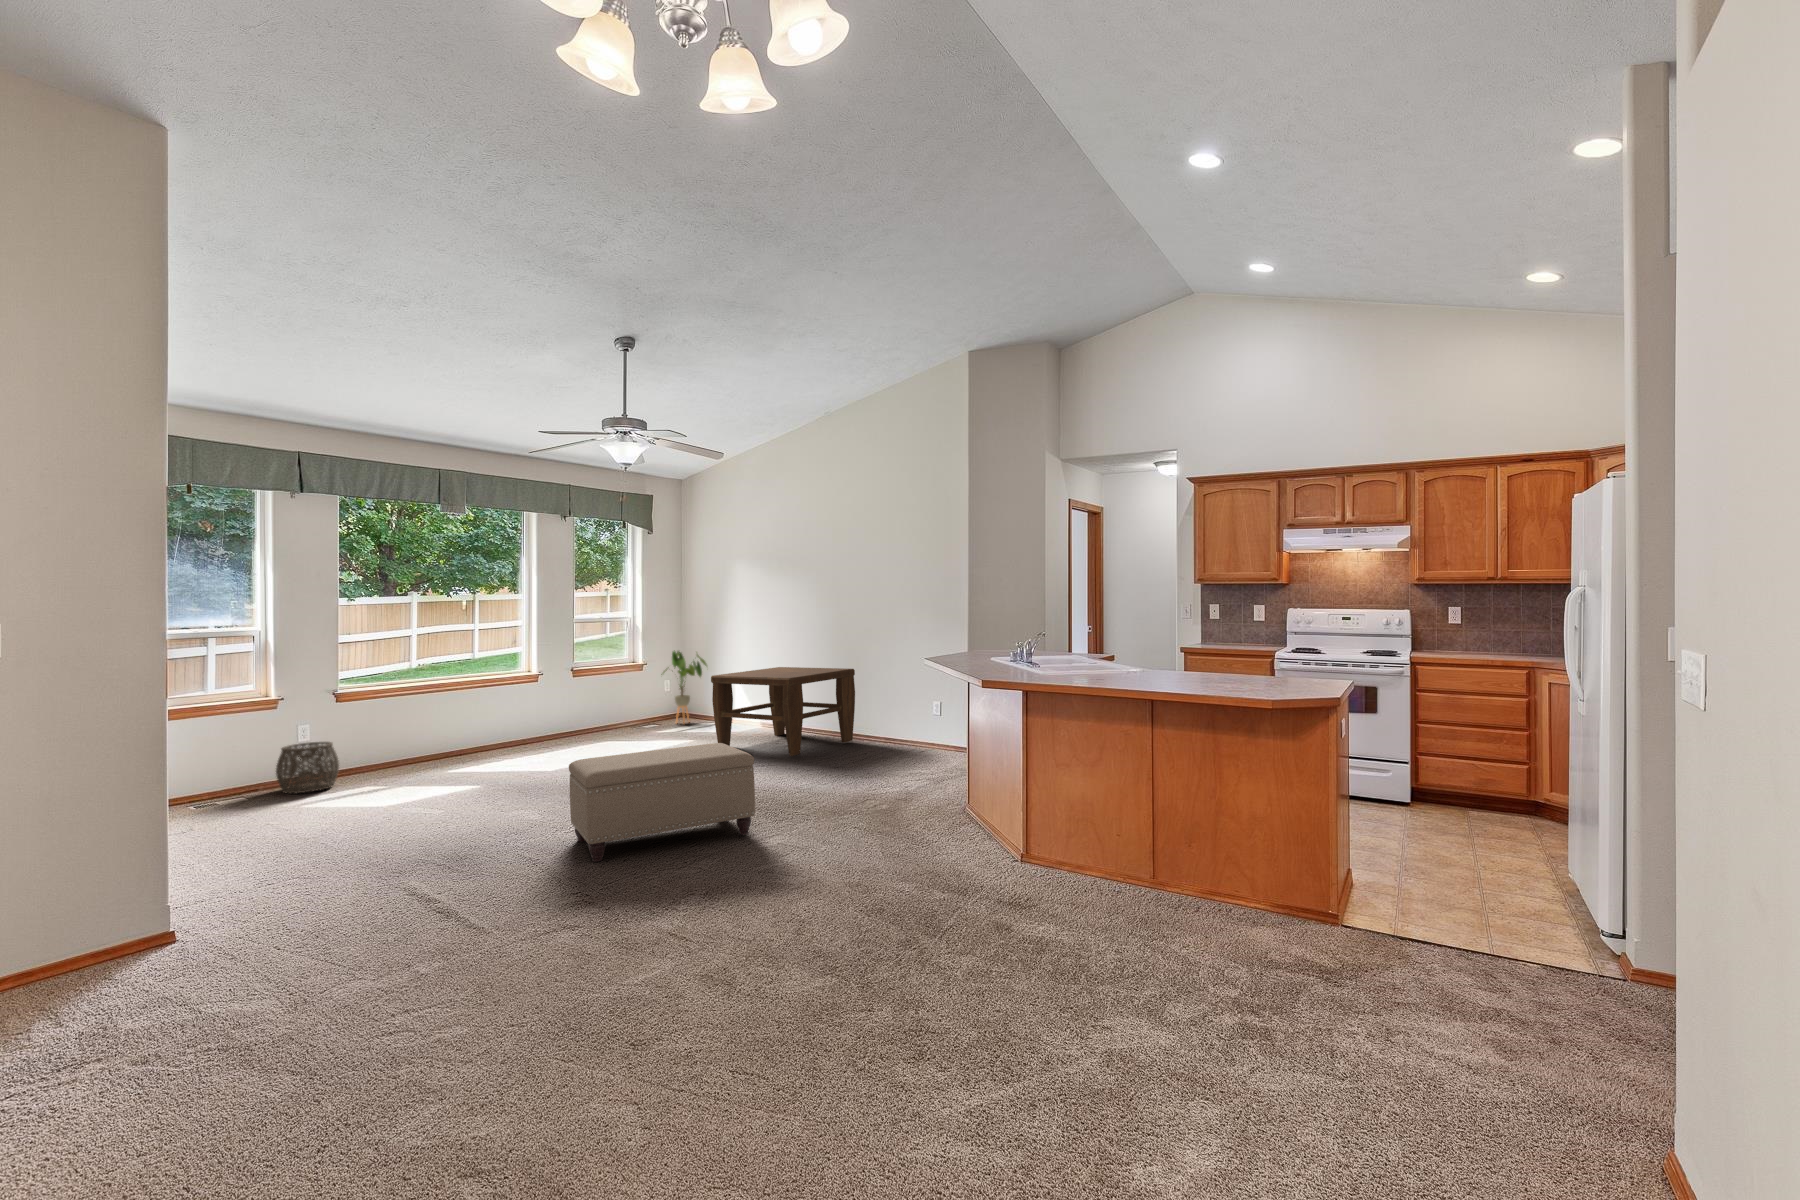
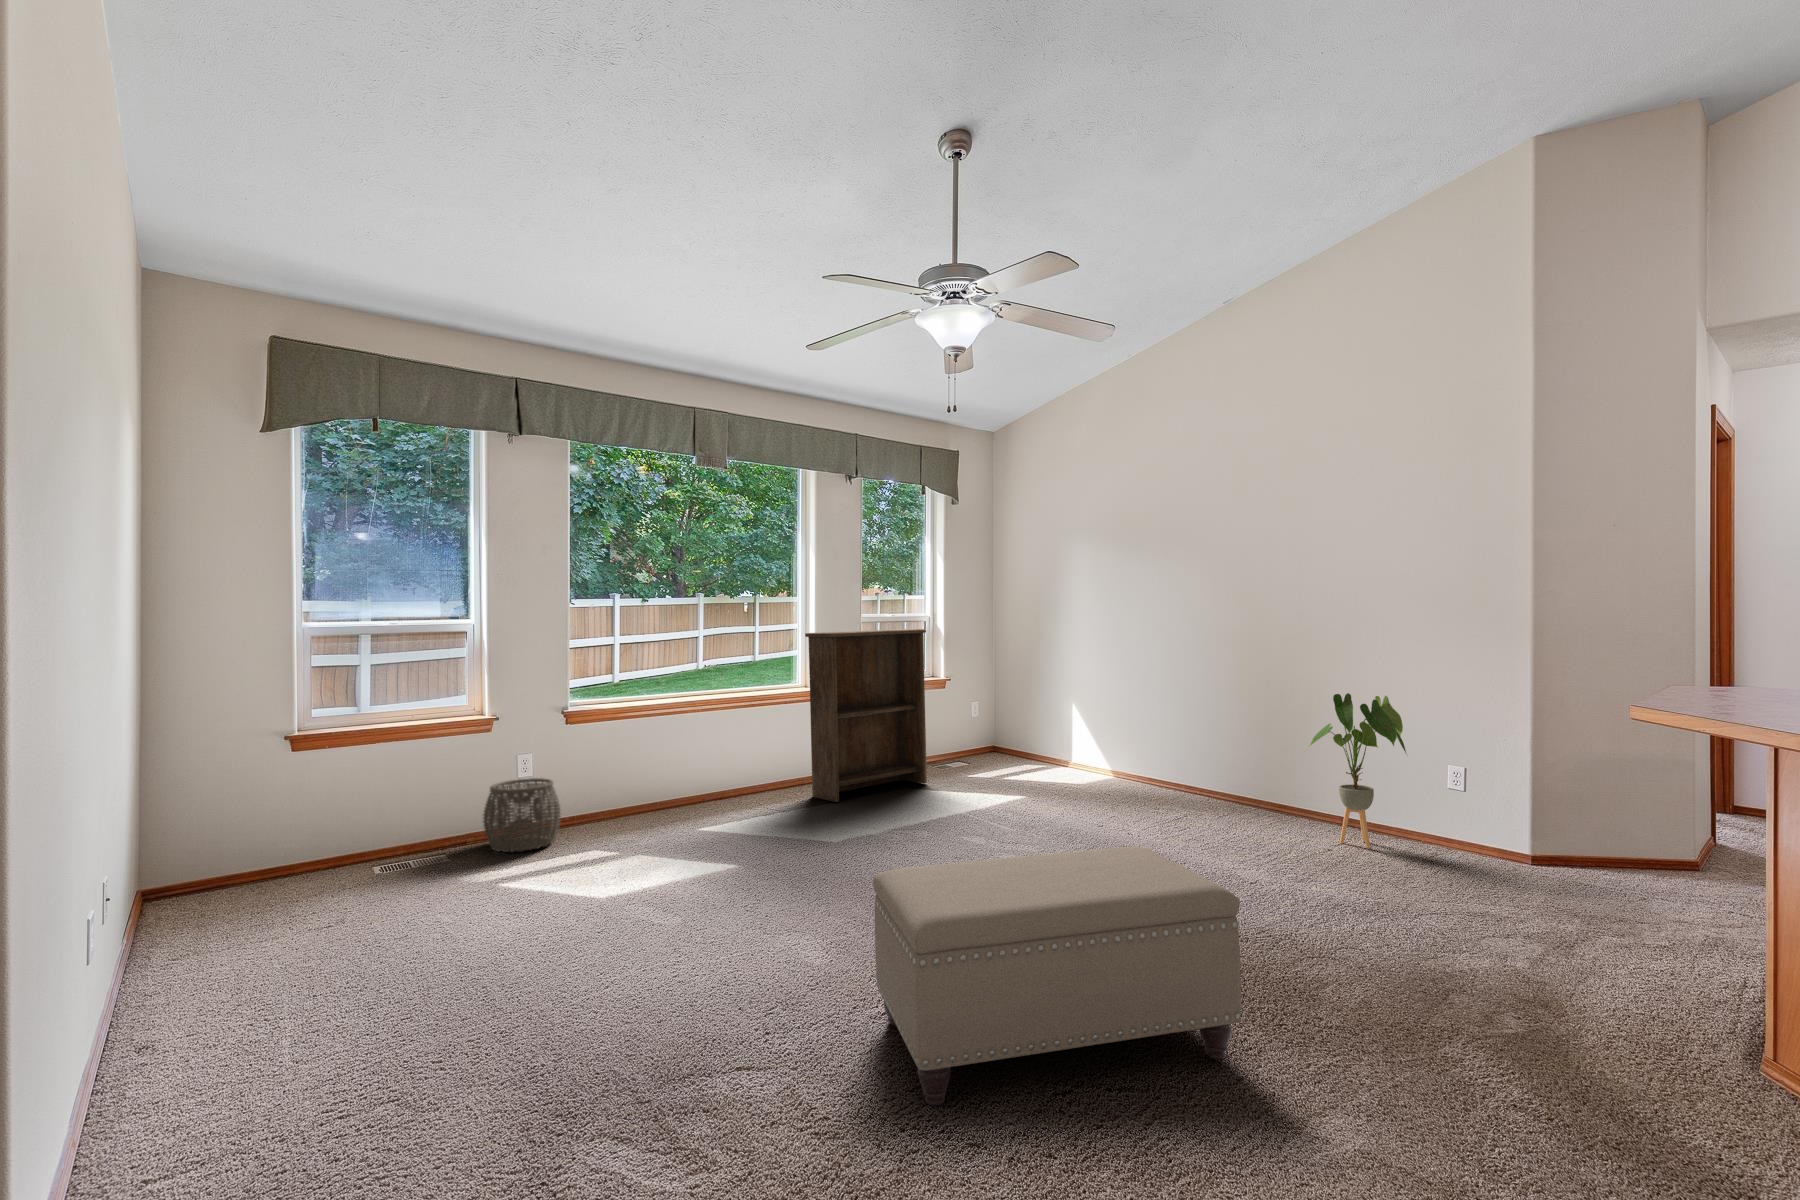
bookshelf: none [530,628,625,752] -> present [805,629,927,802]
house plant: present [661,650,707,723] -> present [1309,693,1406,848]
coffee table: present [711,667,855,756] -> none [1055,691,1283,841]

